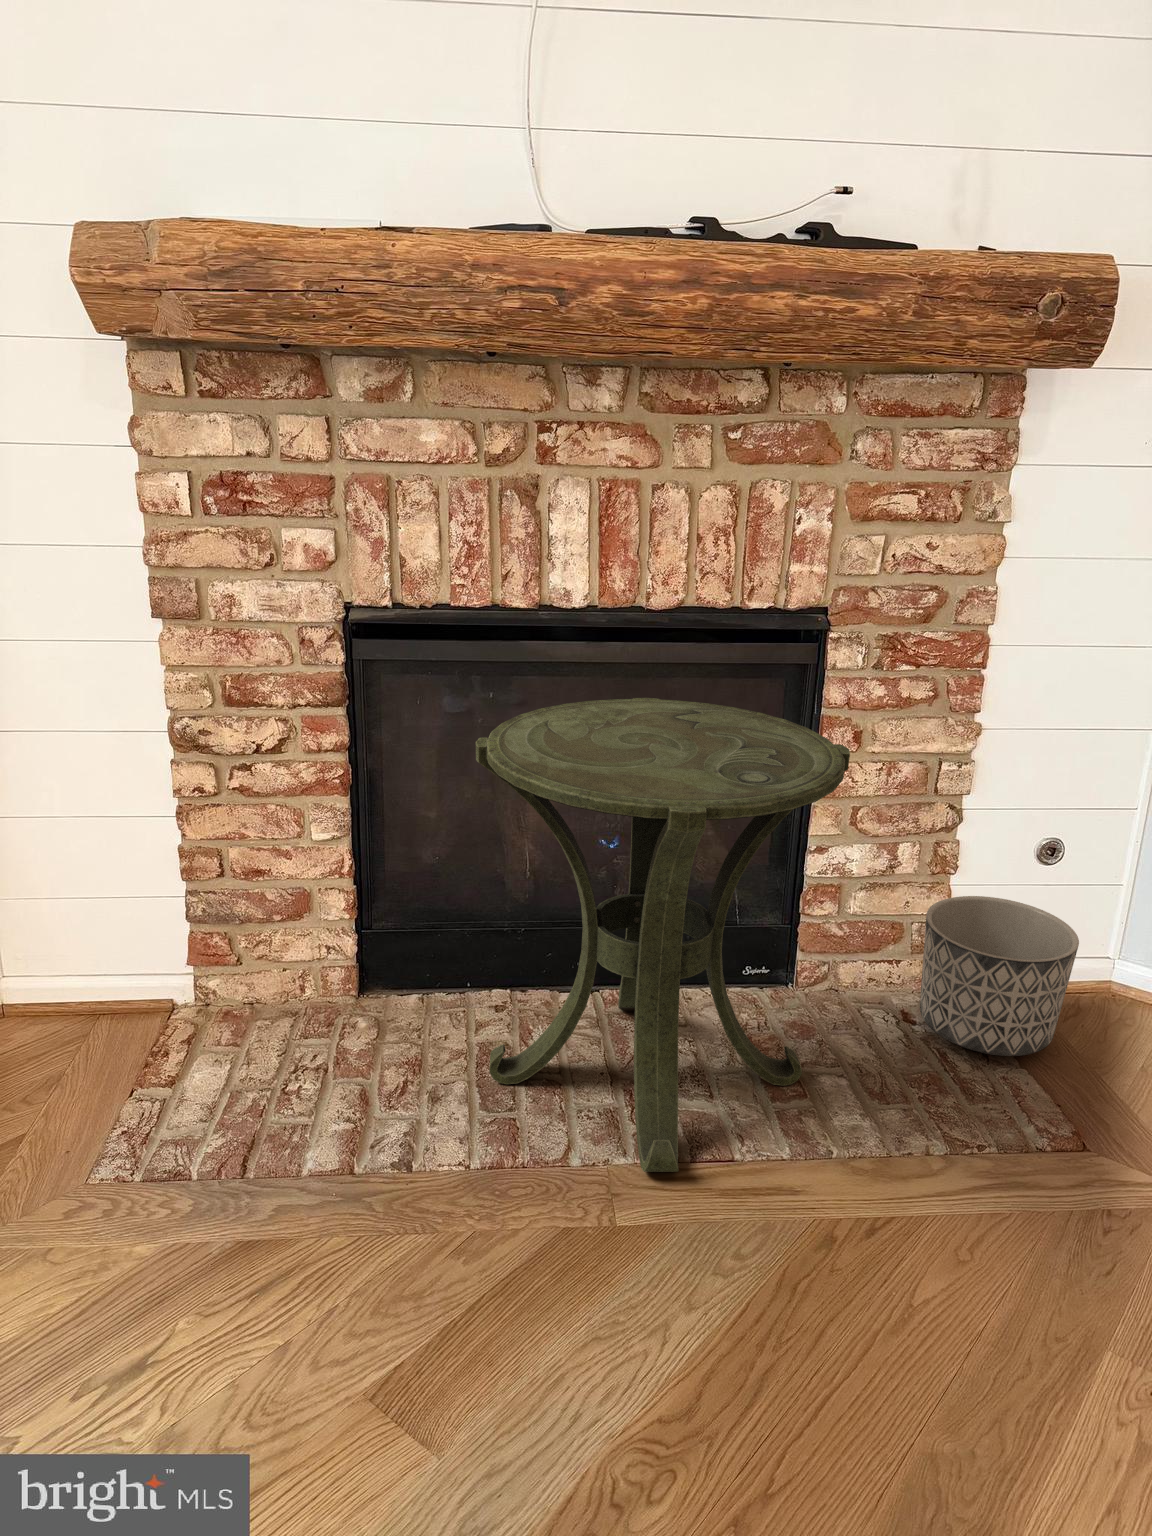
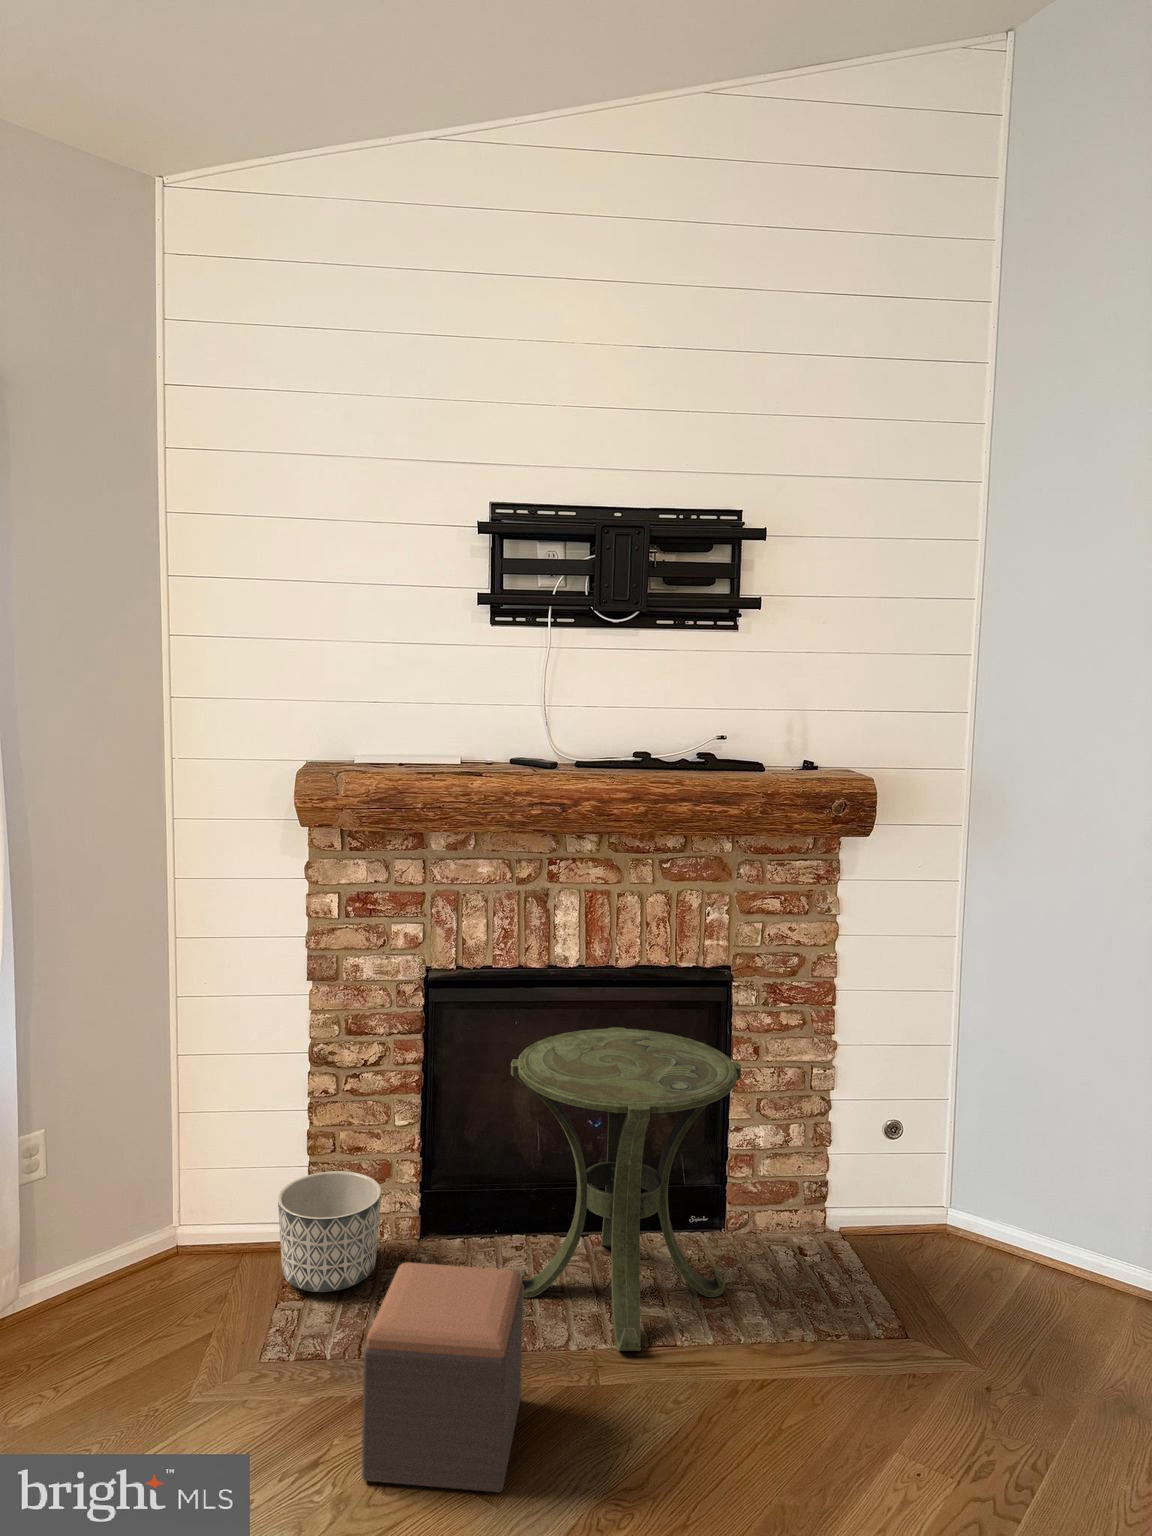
planter: present [920,896,1079,1056] -> present [278,1171,381,1292]
footstool: none [195,1054,490,1427] -> present [362,1263,524,1492]

